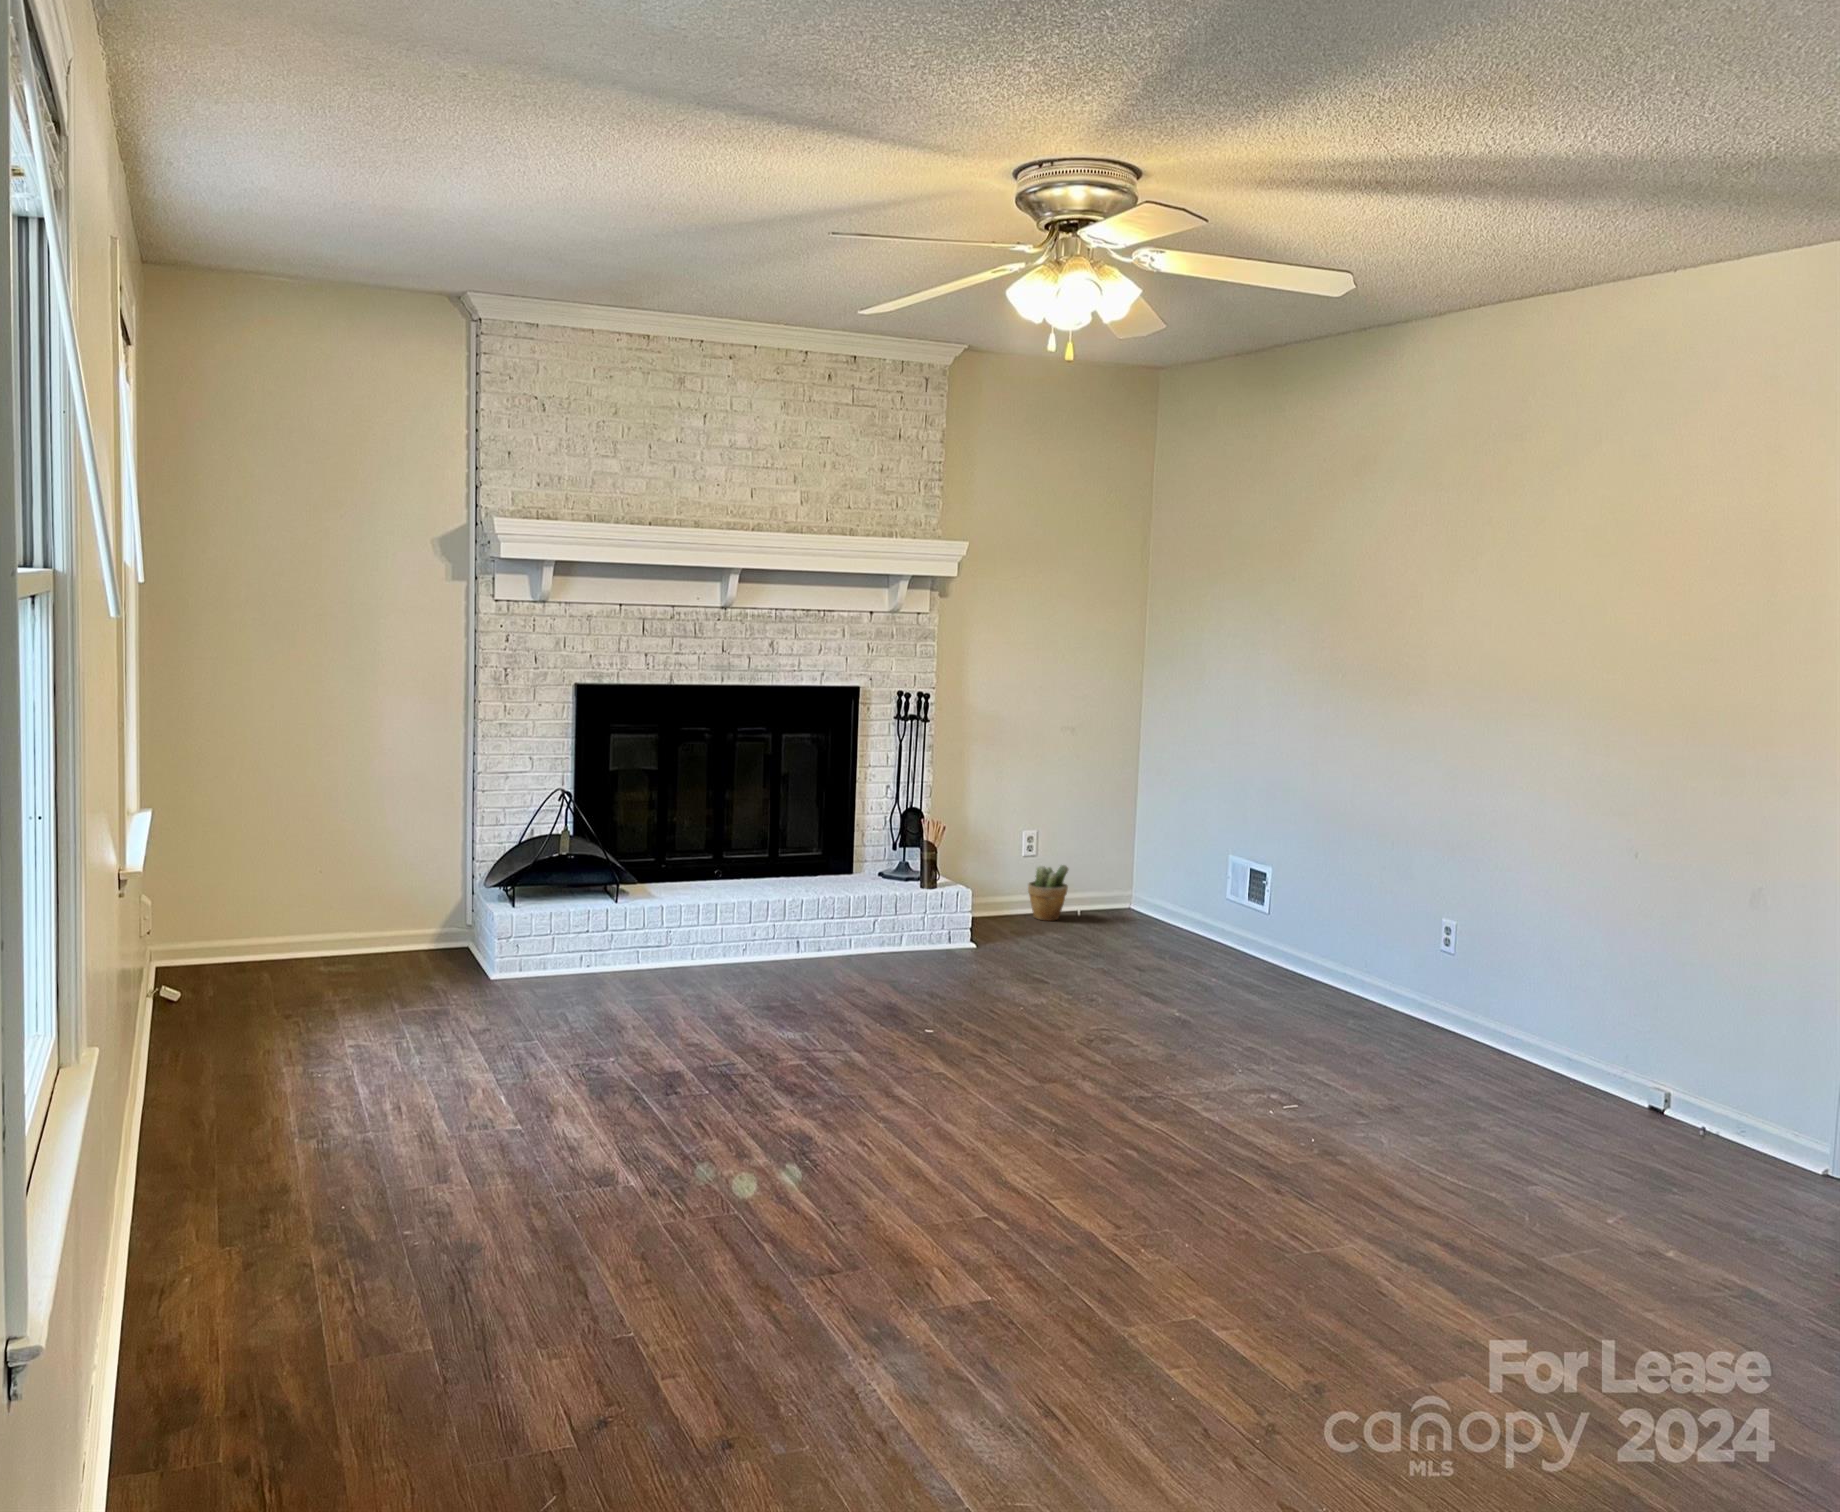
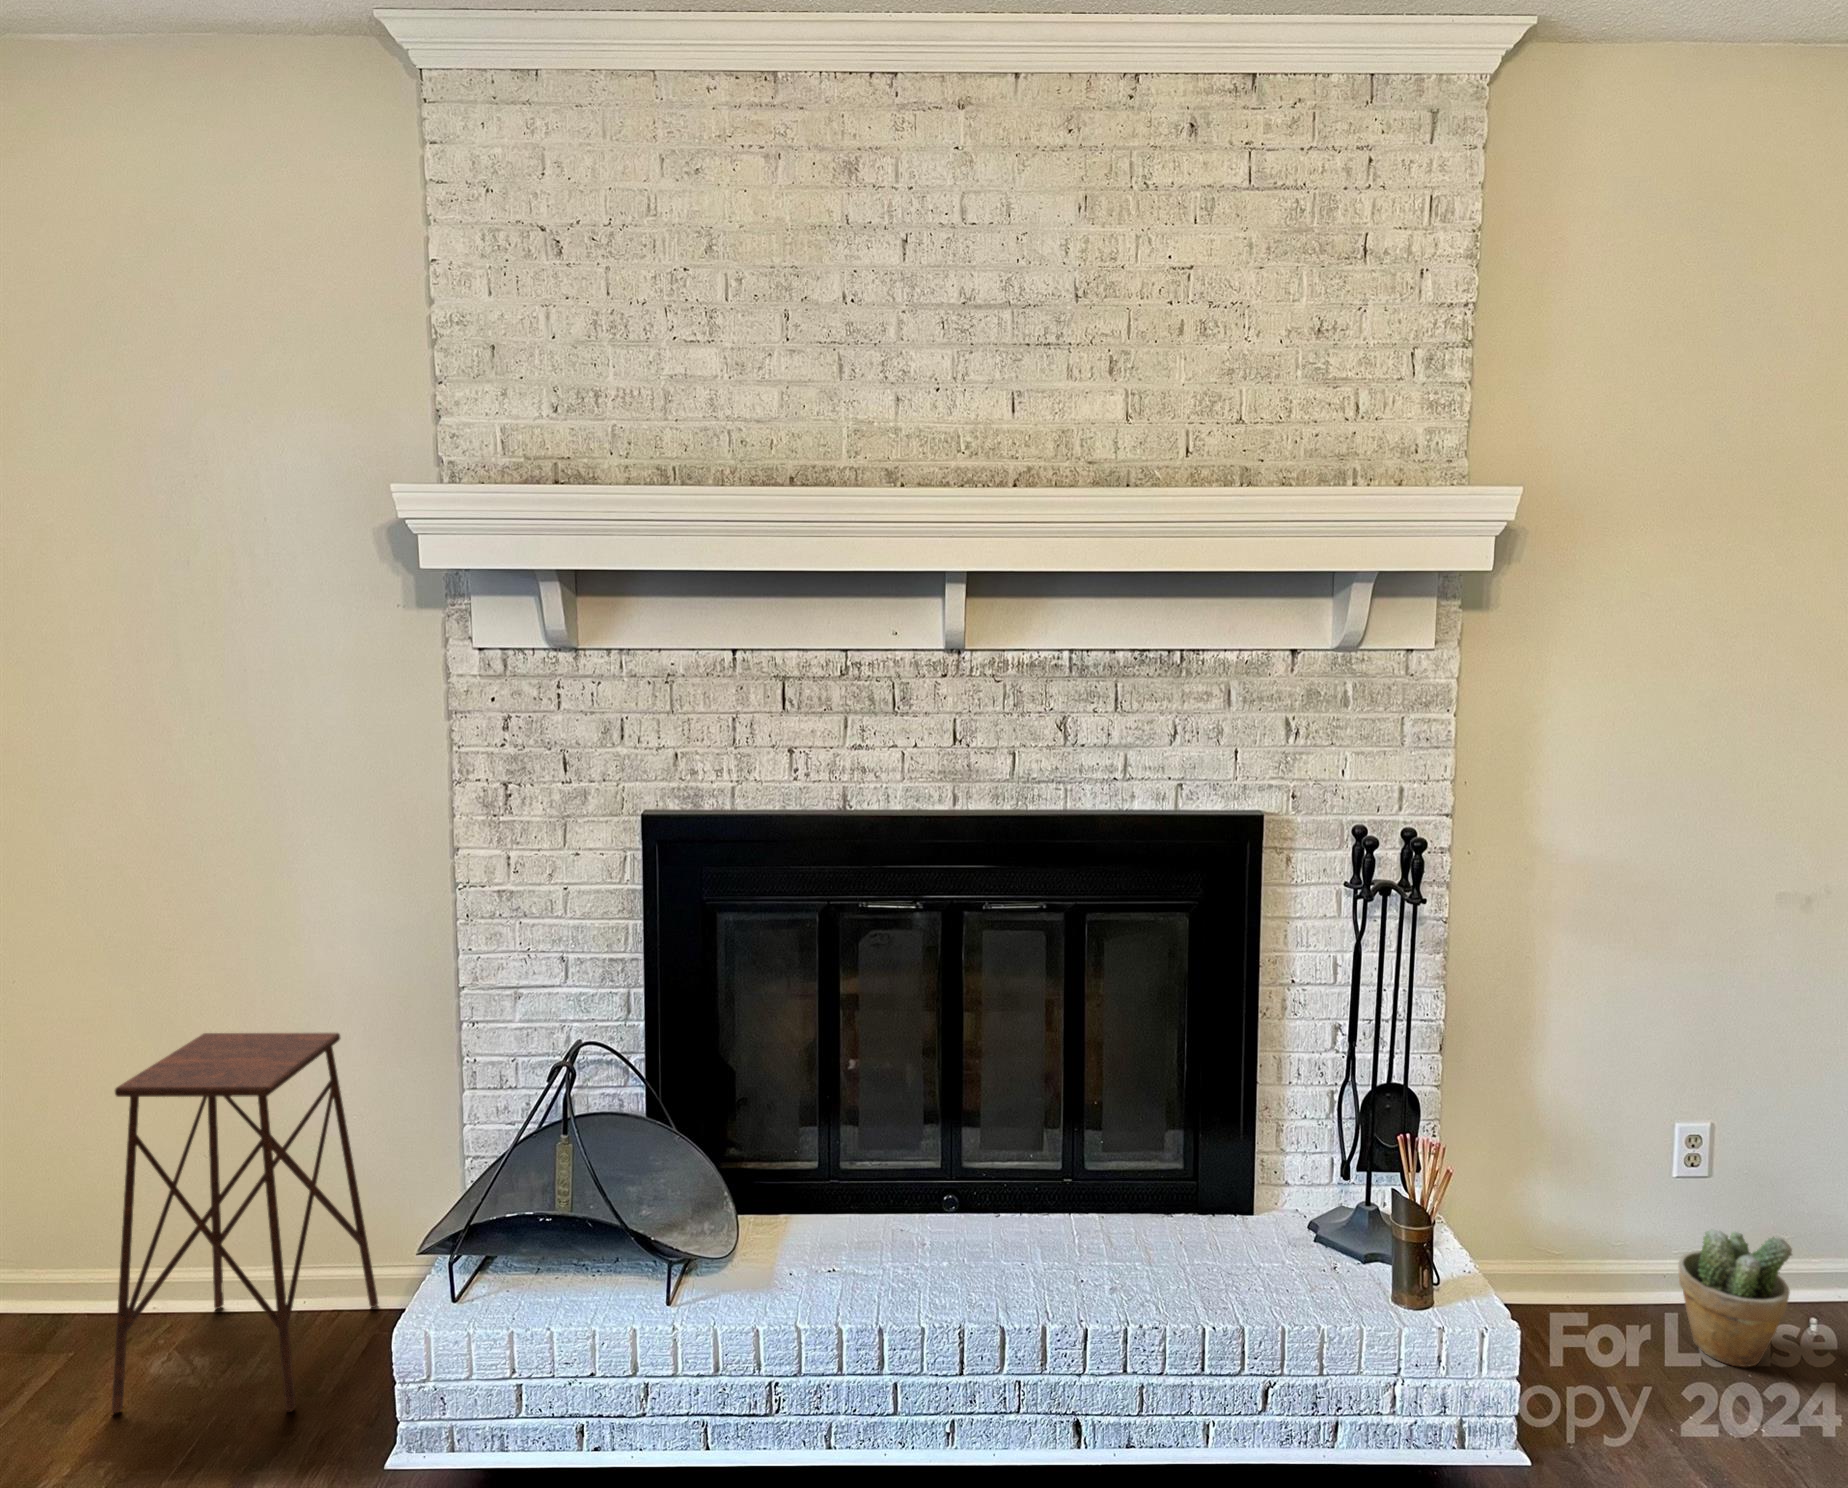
side table: none [330,800,431,977] -> present [112,1033,378,1413]

